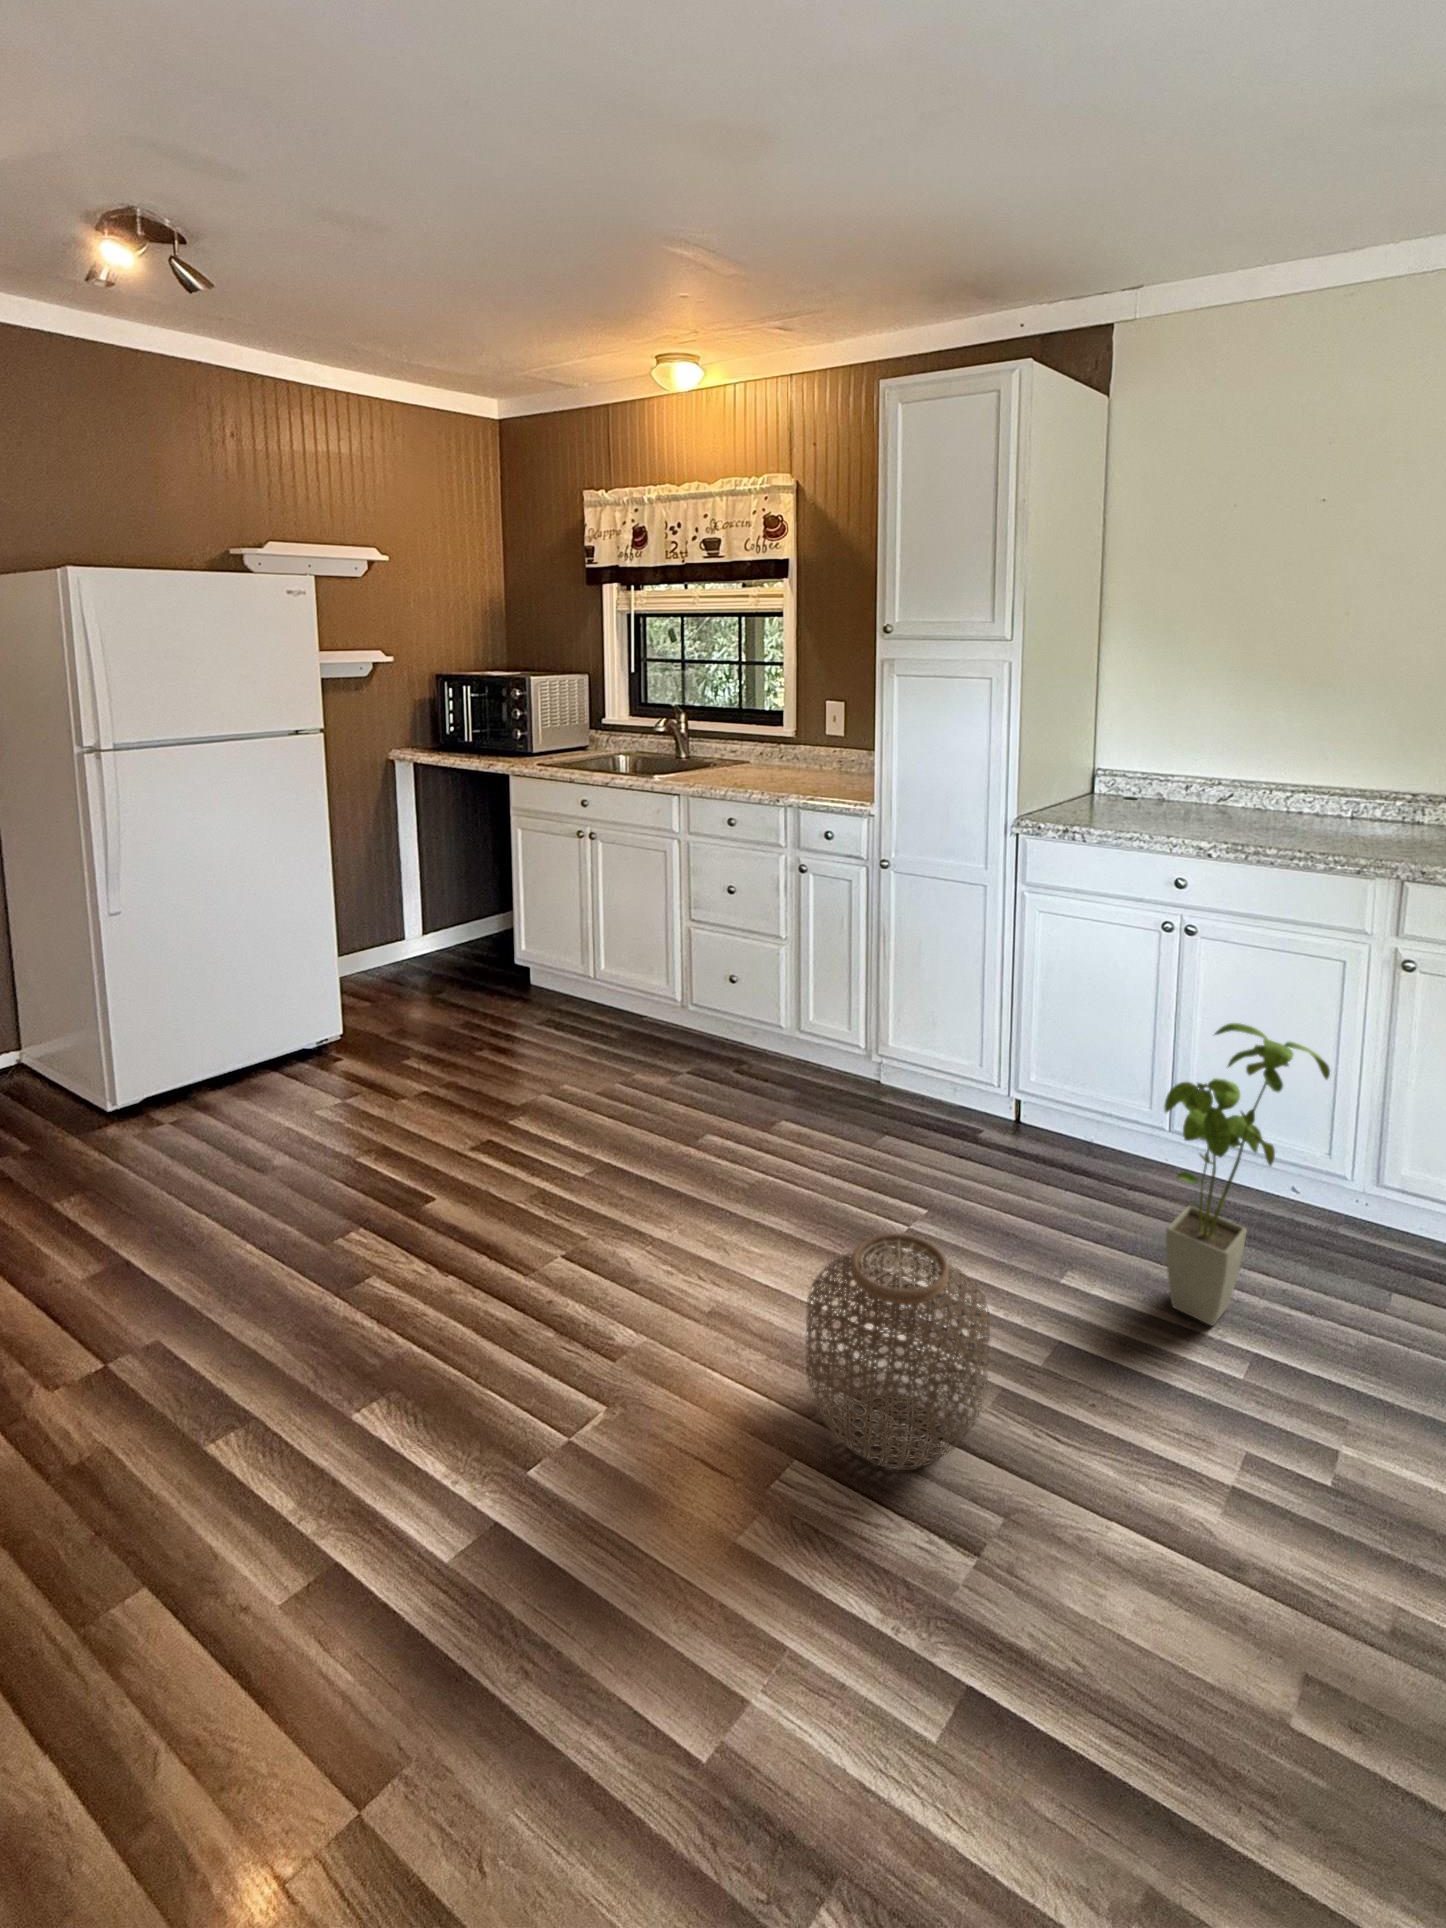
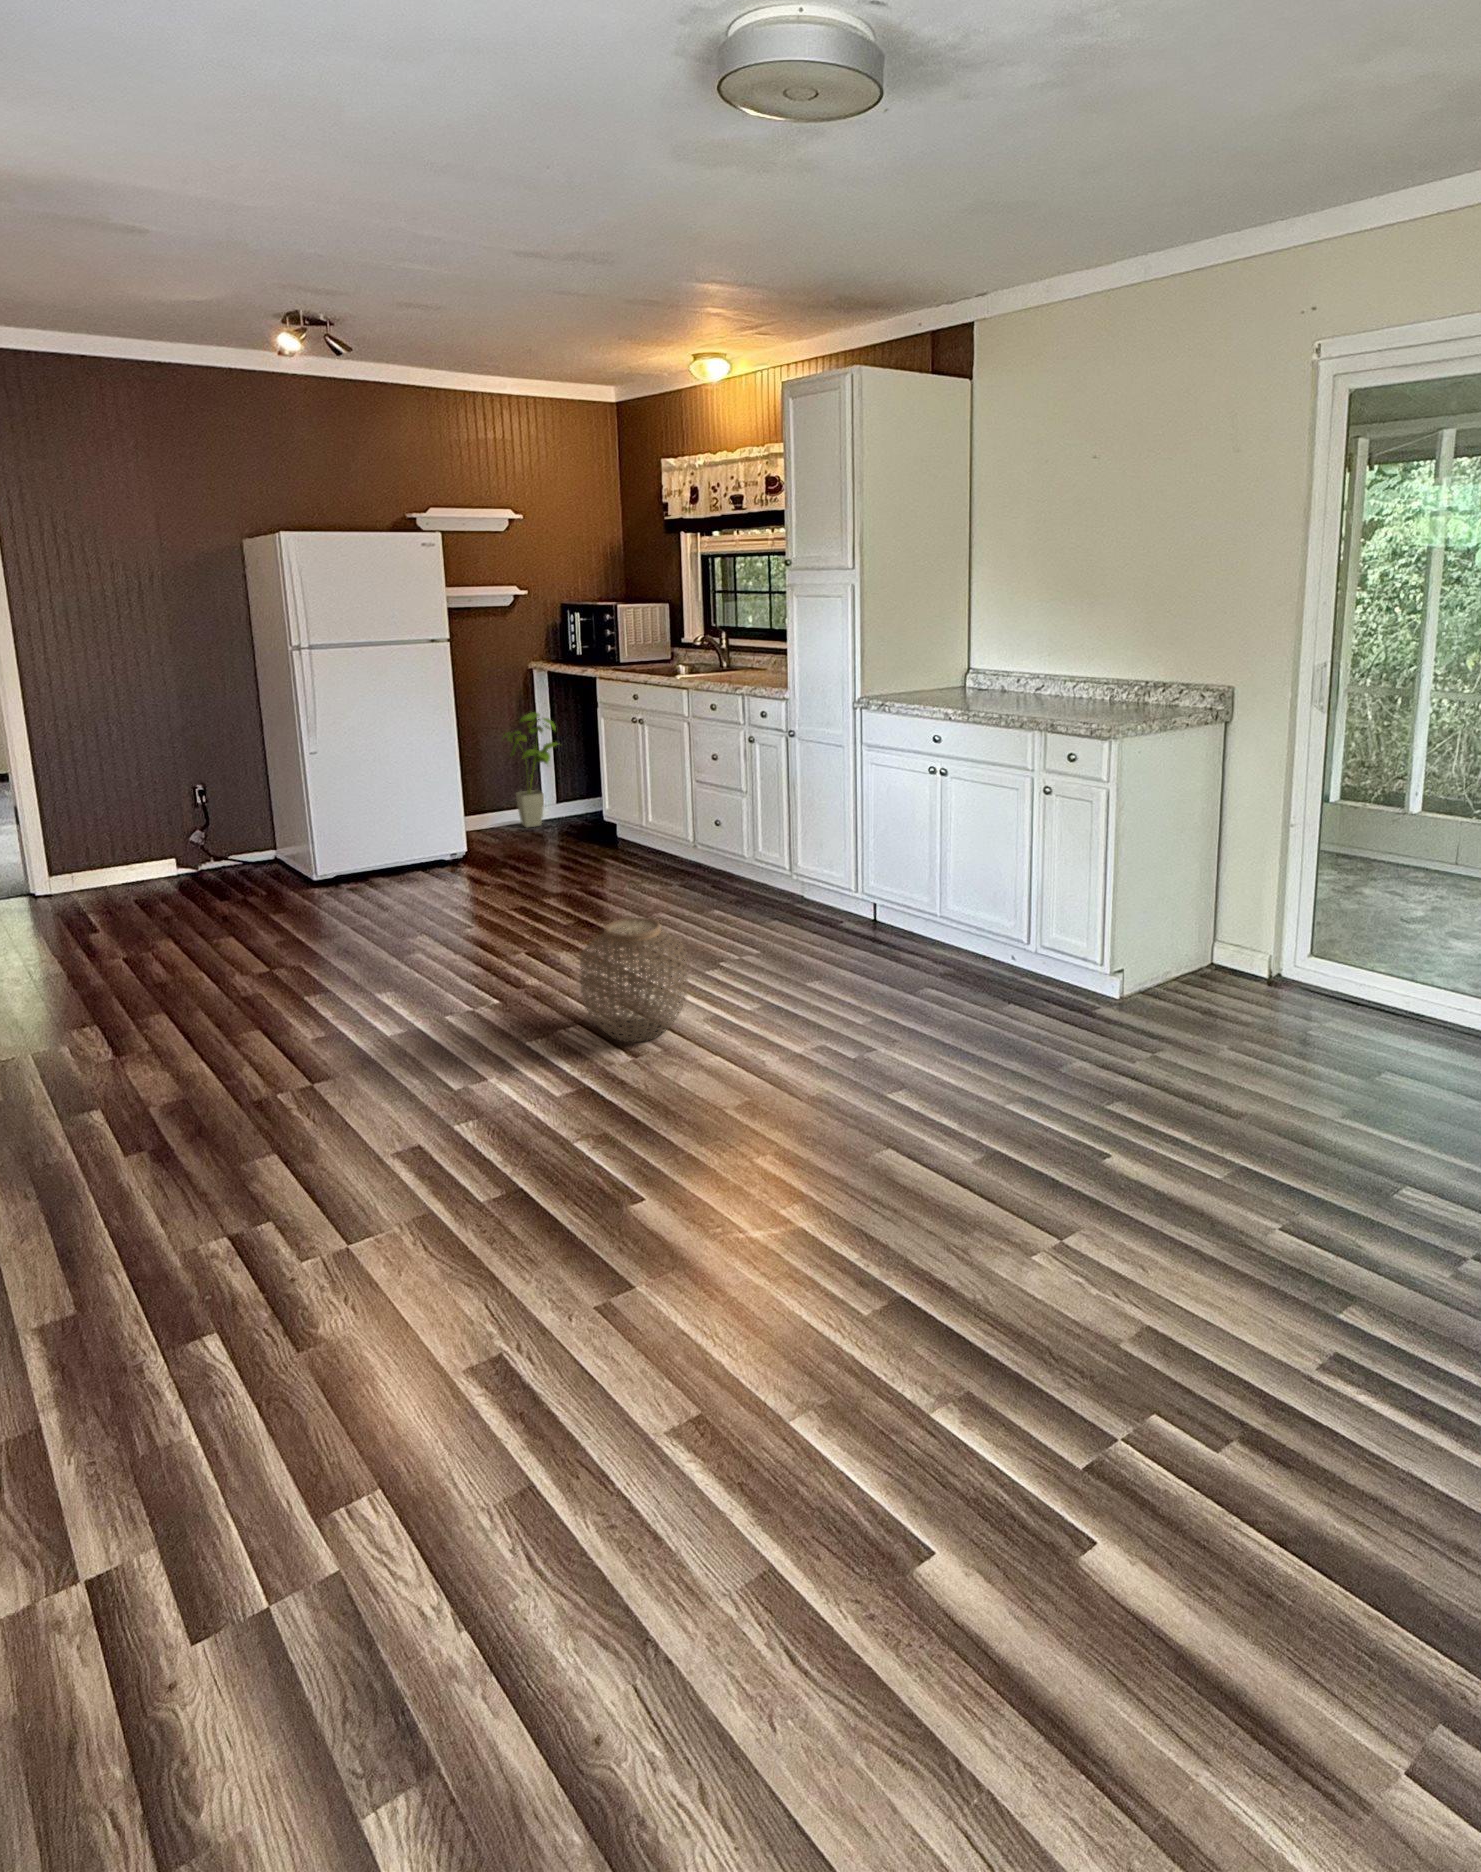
house plant: present [1164,1023,1330,1325] -> present [502,712,558,827]

